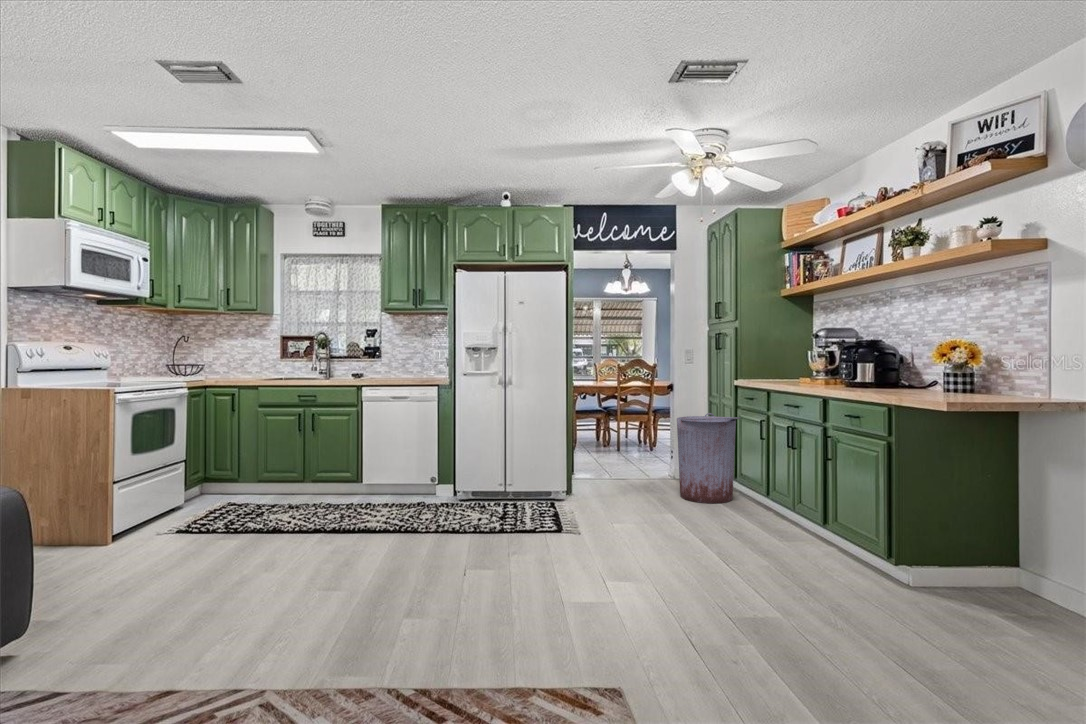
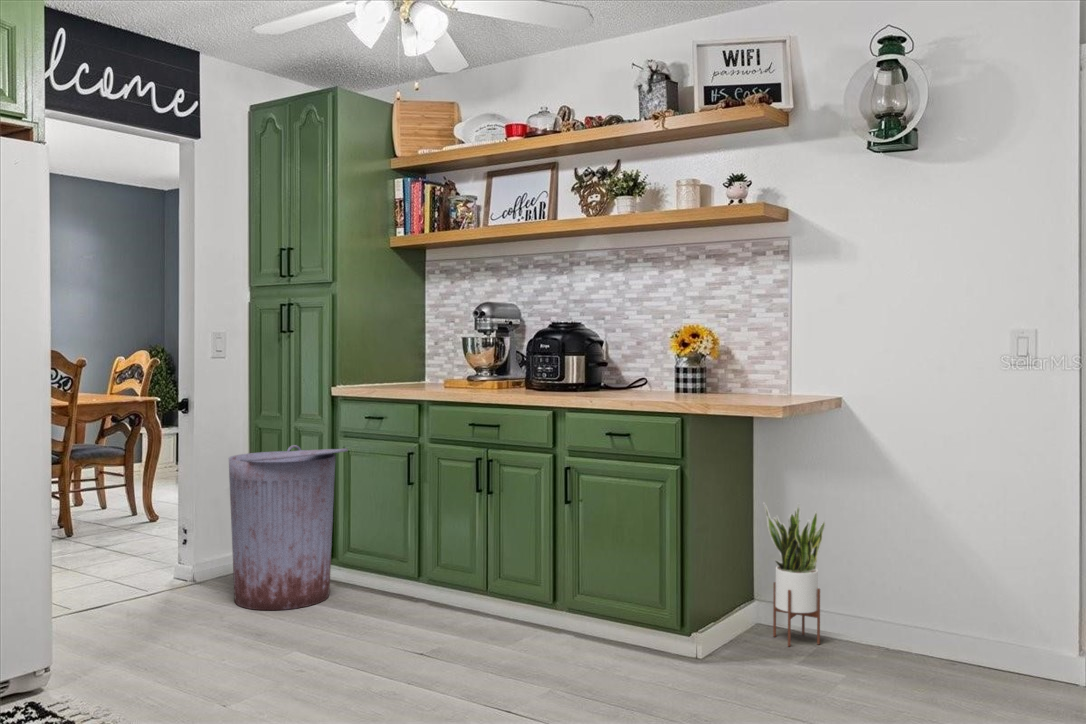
potted plant: none [1006,485,1073,617] -> present [763,502,825,646]

